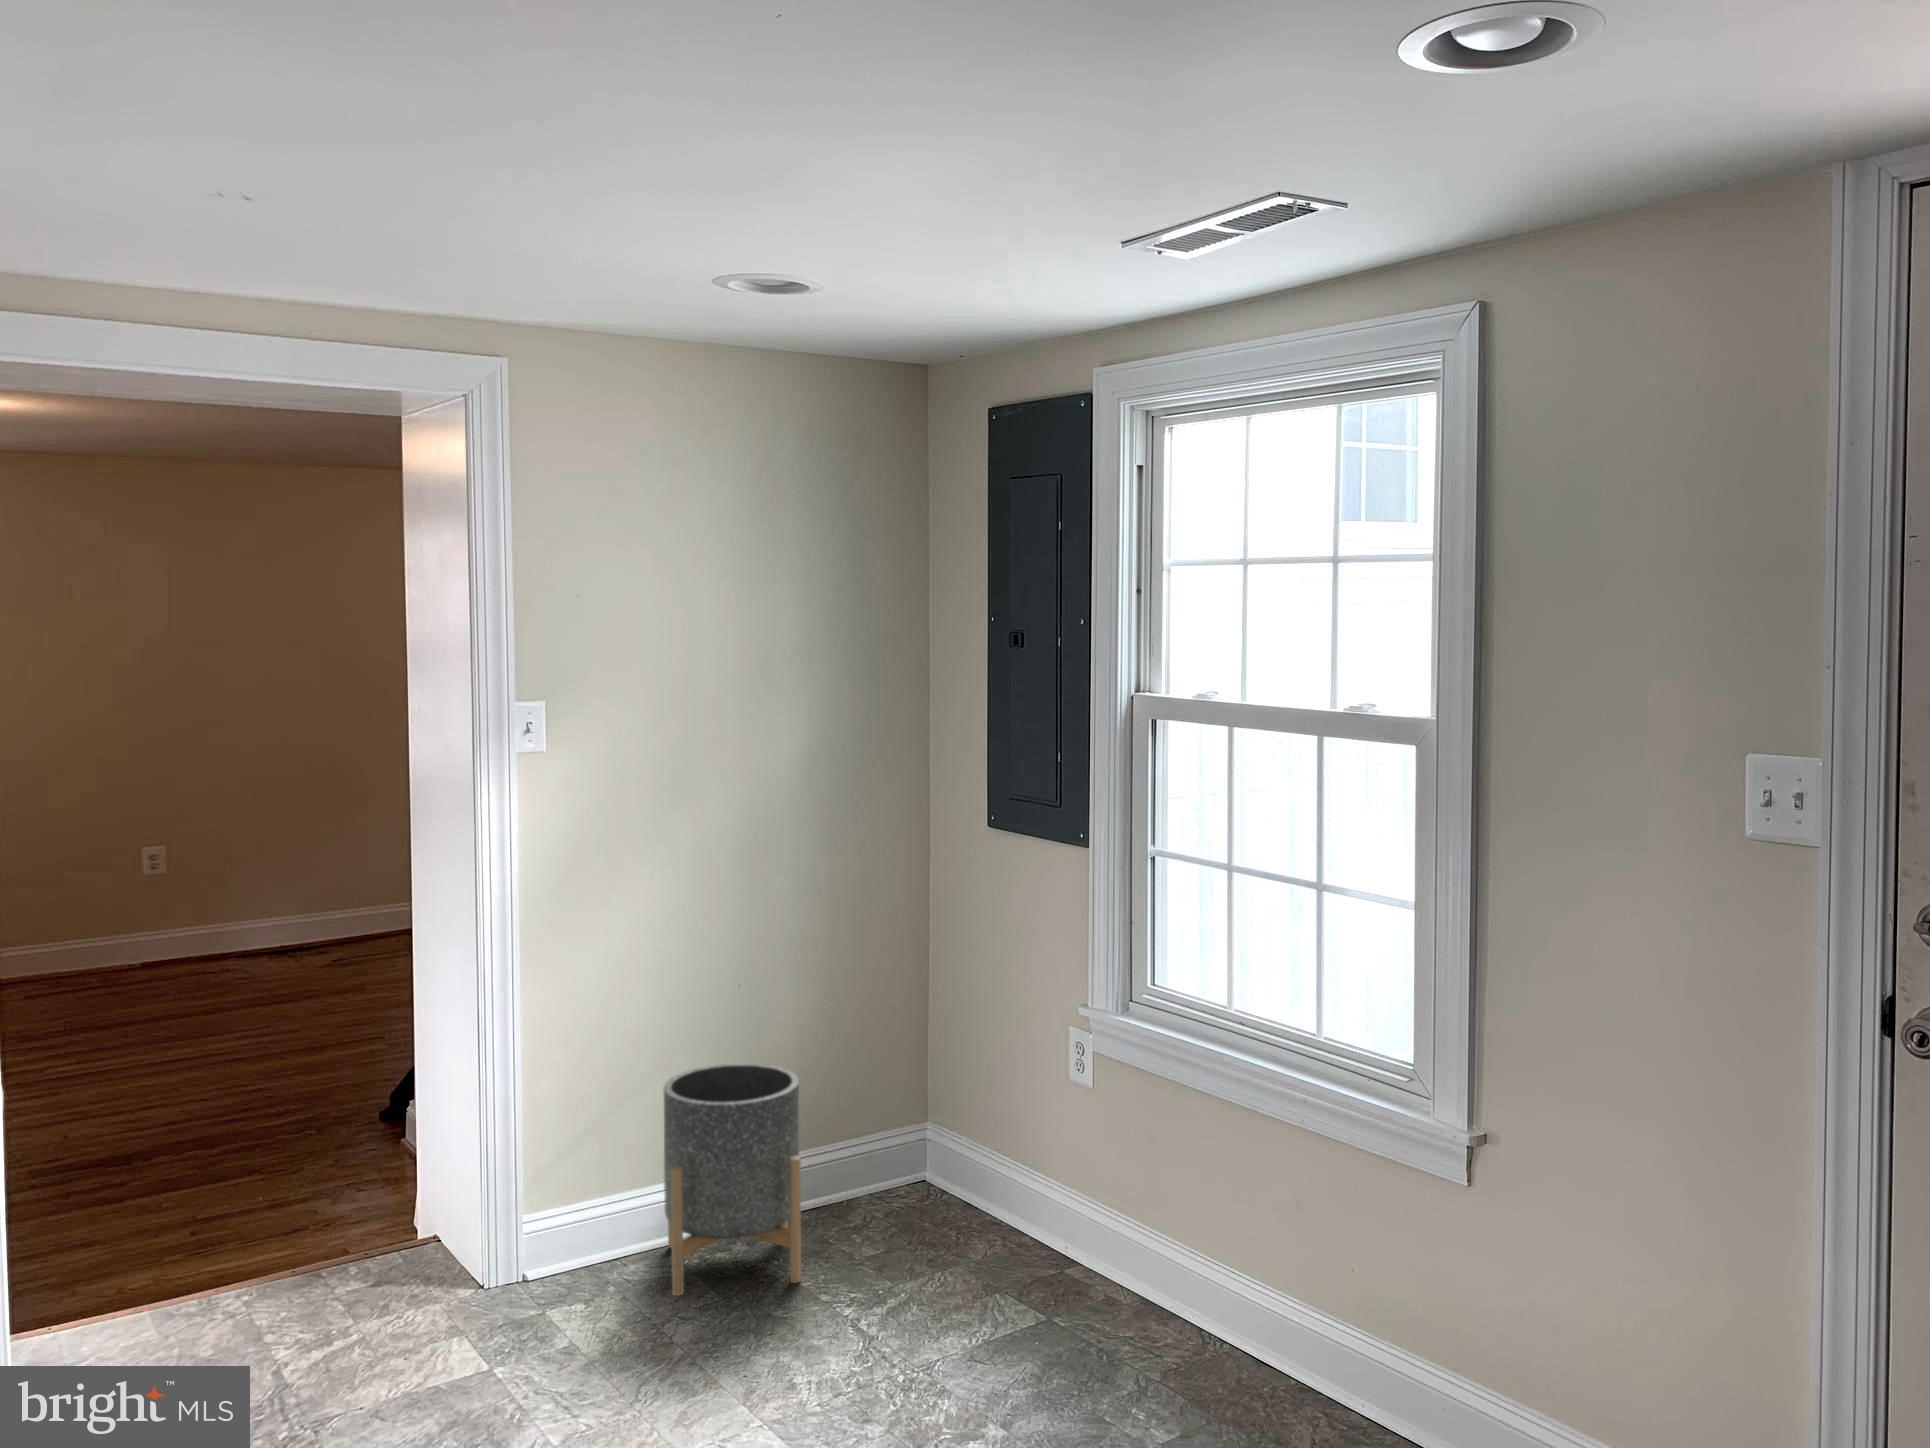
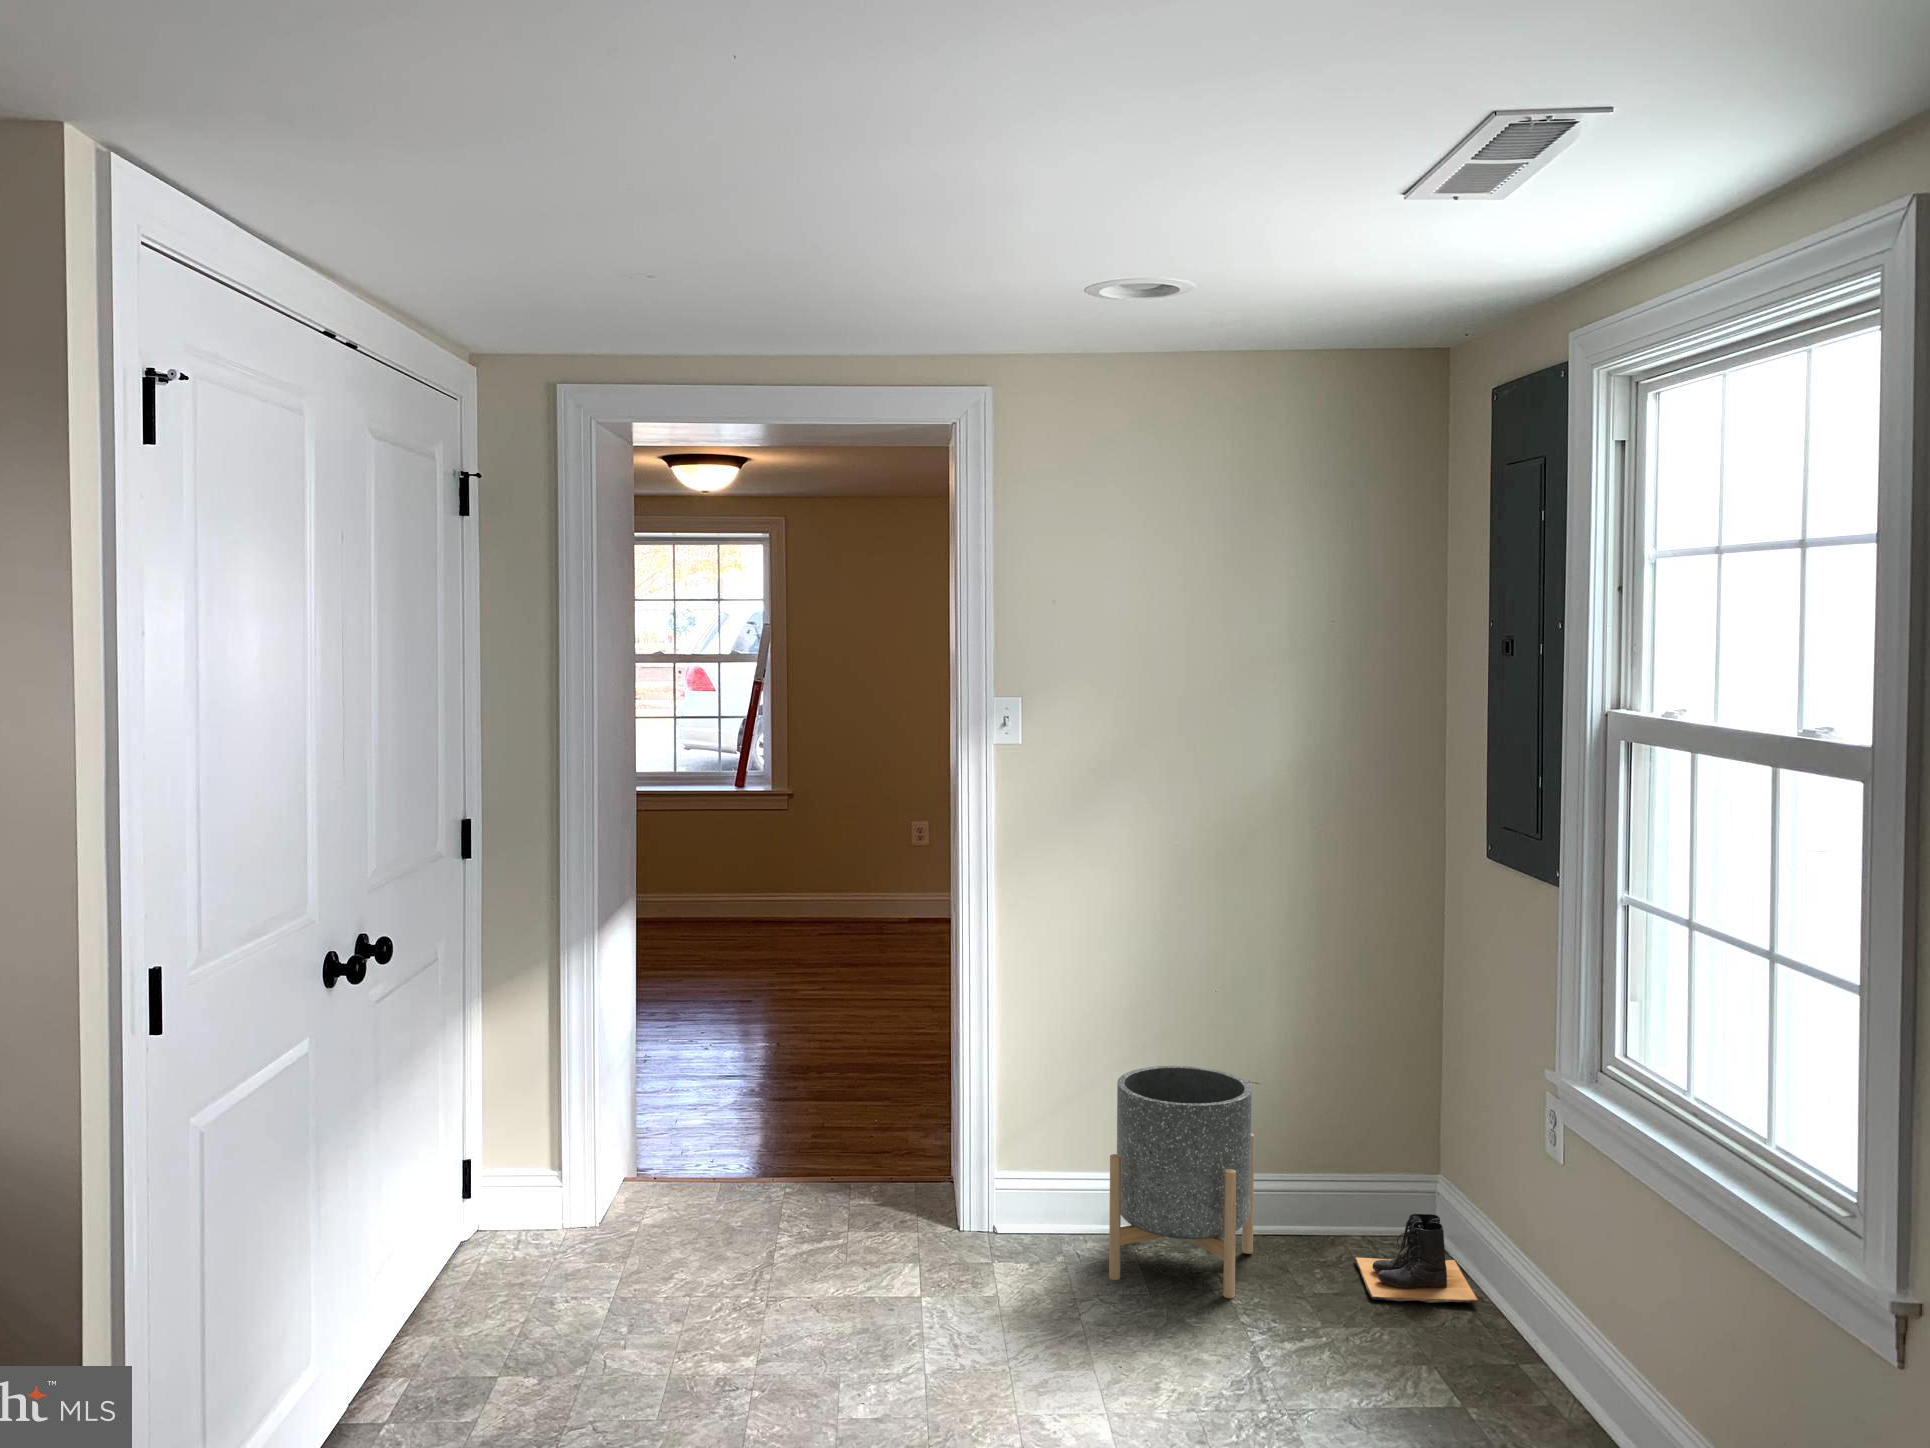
boots: none [879,1159,1002,1249] -> present [1355,1214,1478,1303]

